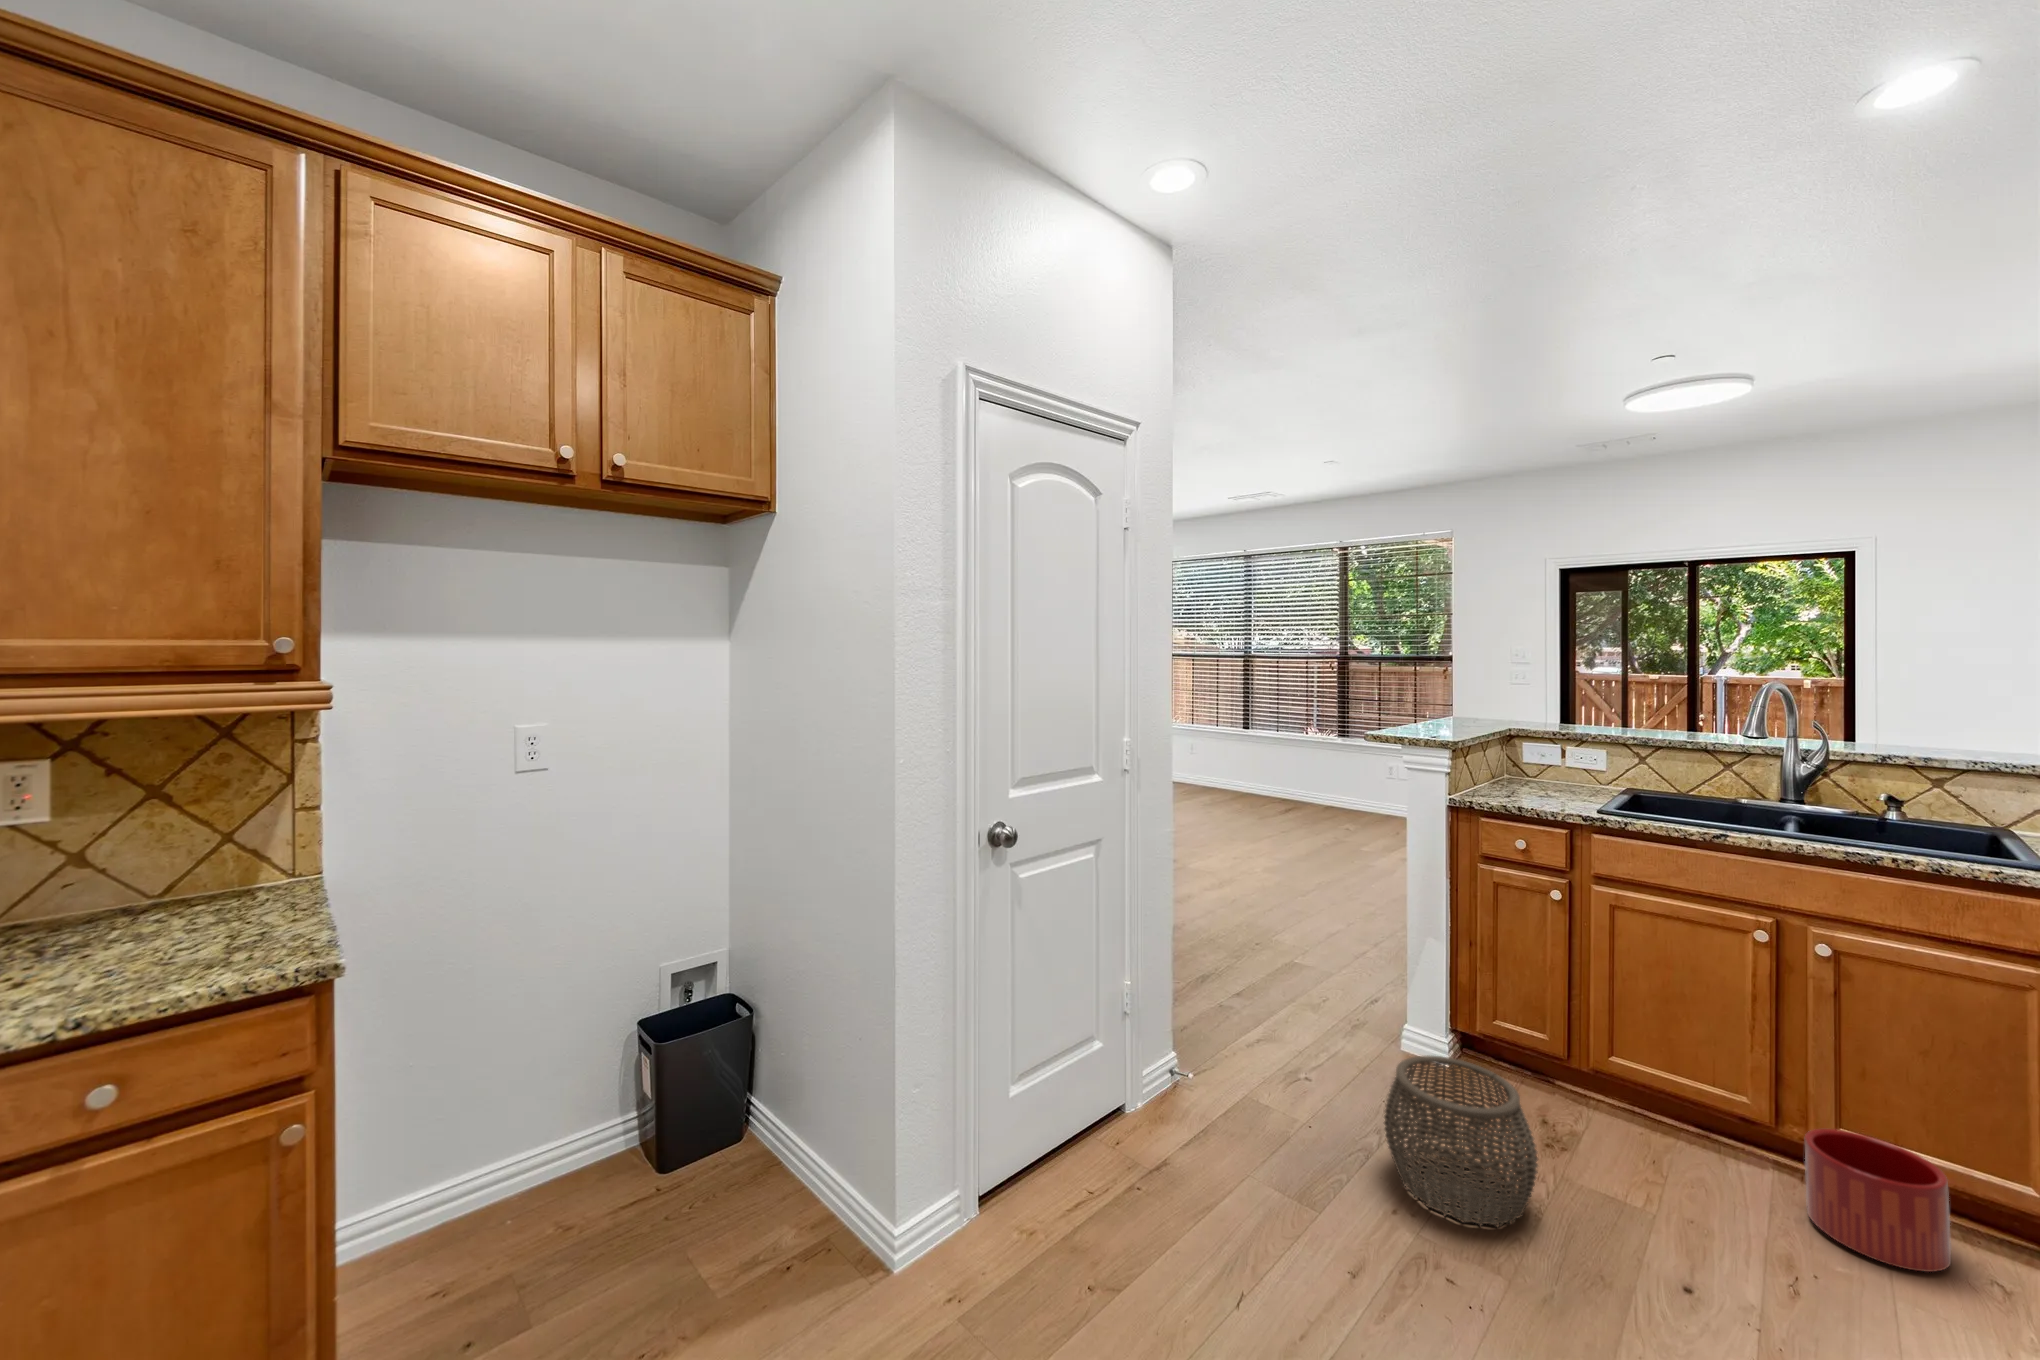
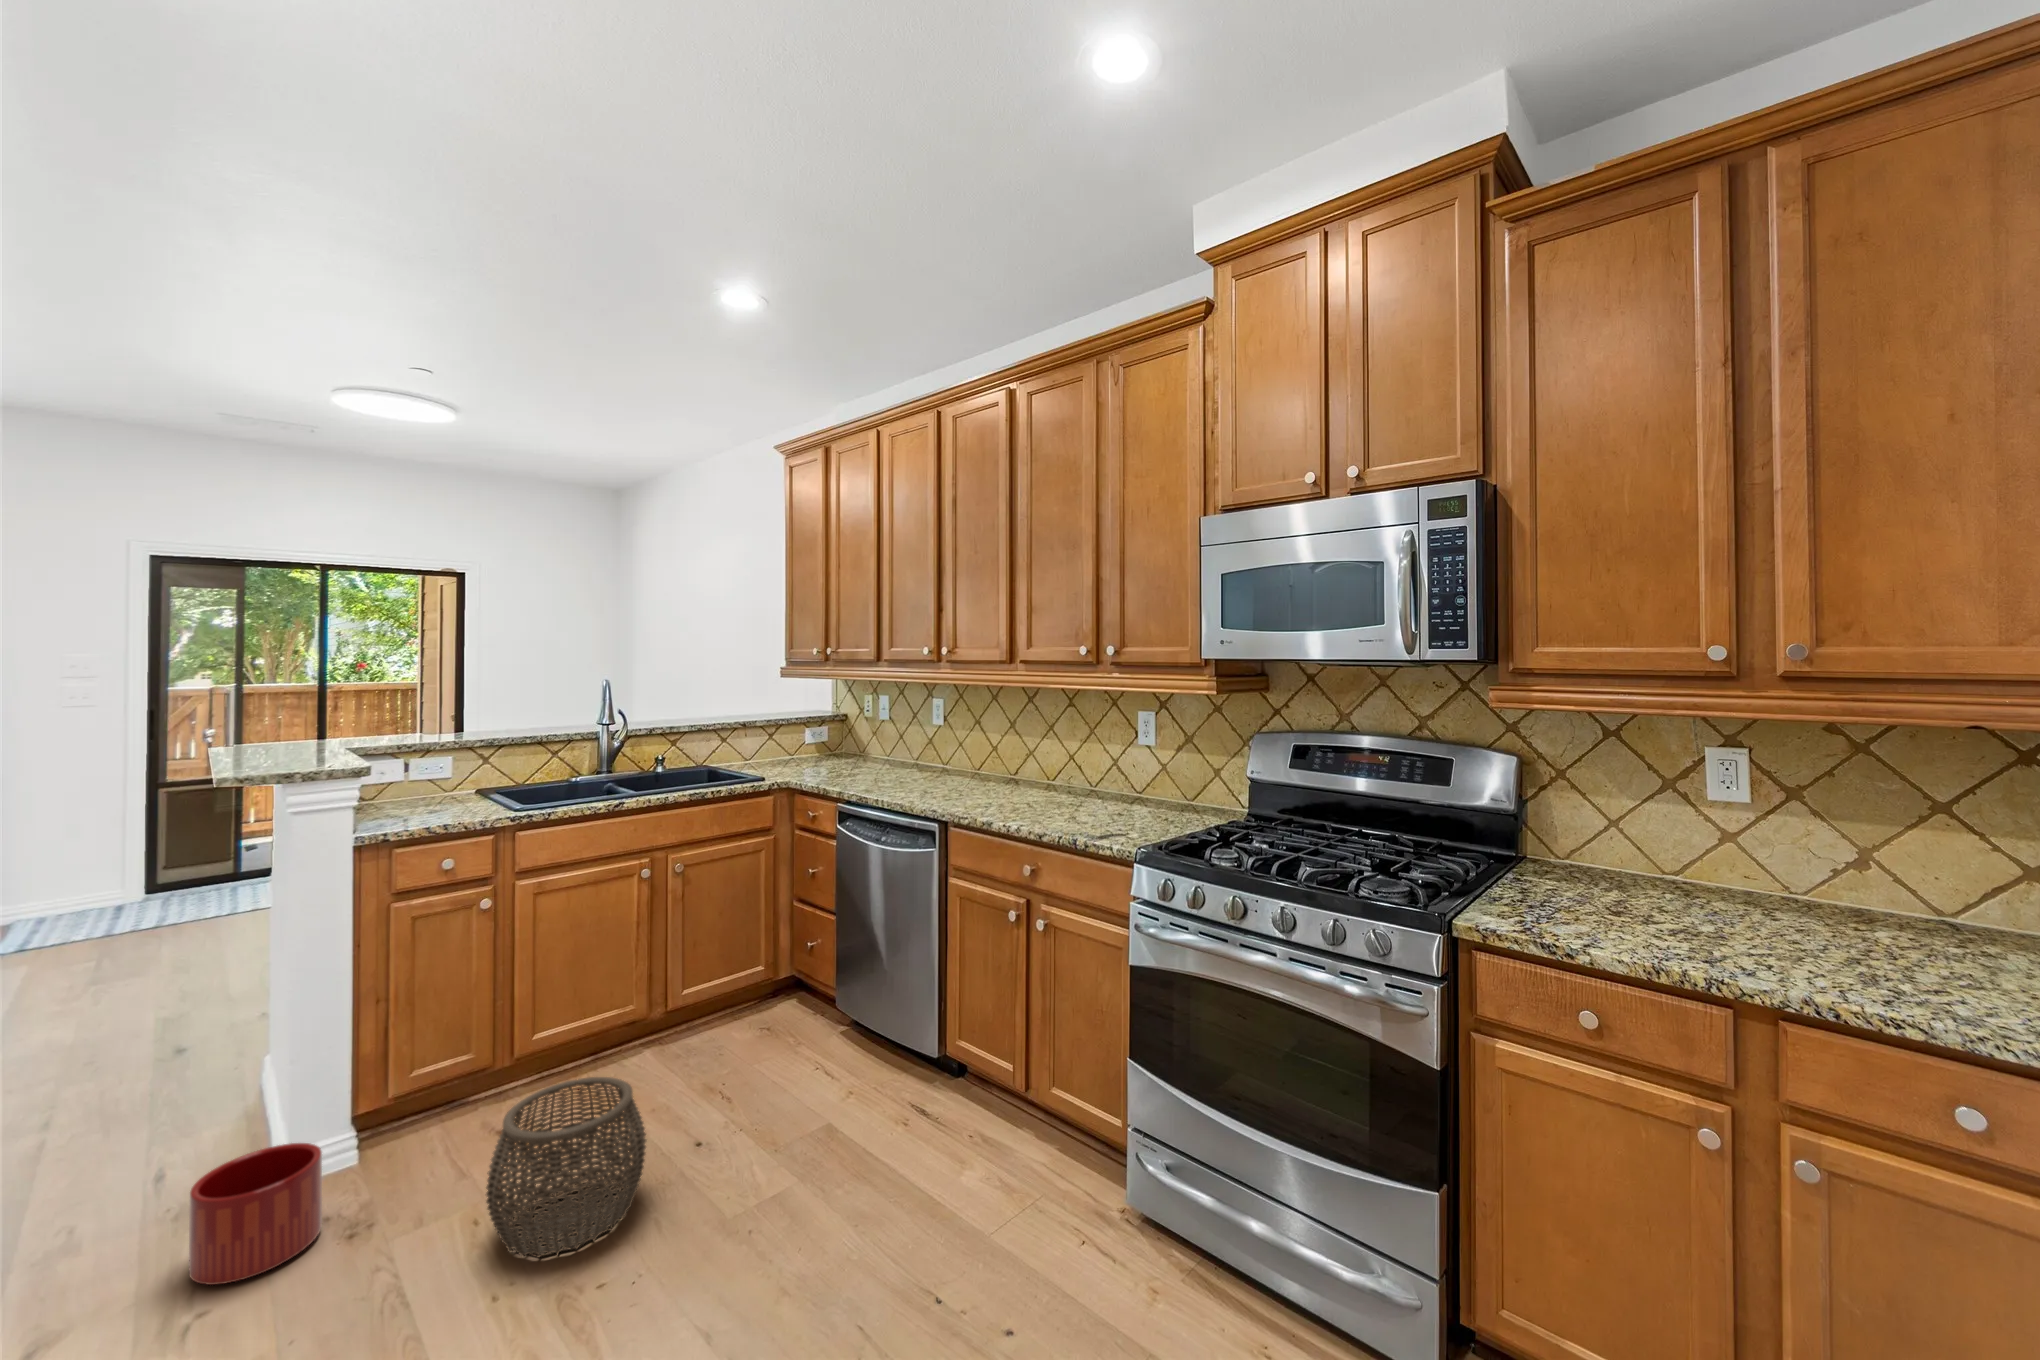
planter: present [1805,1129,1951,1272] -> present [189,1143,322,1285]

